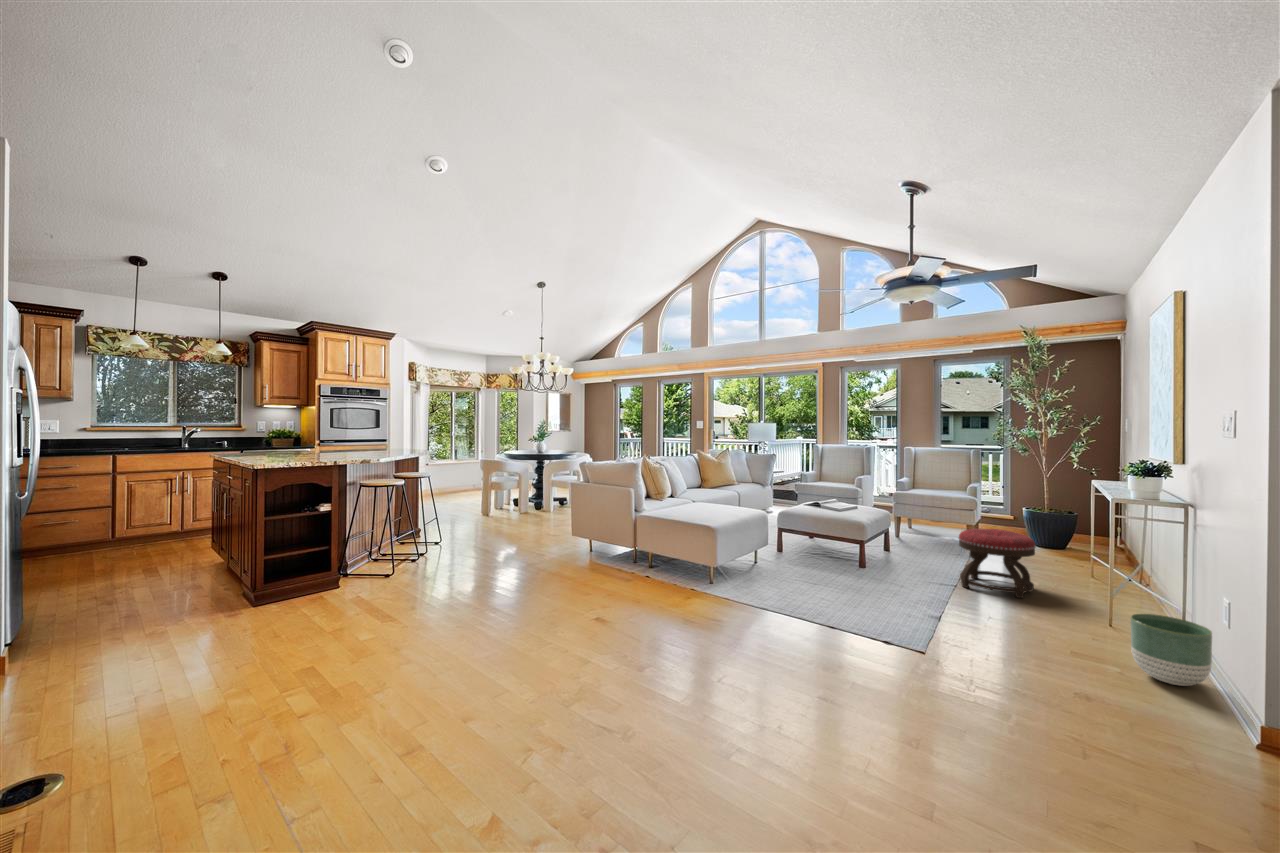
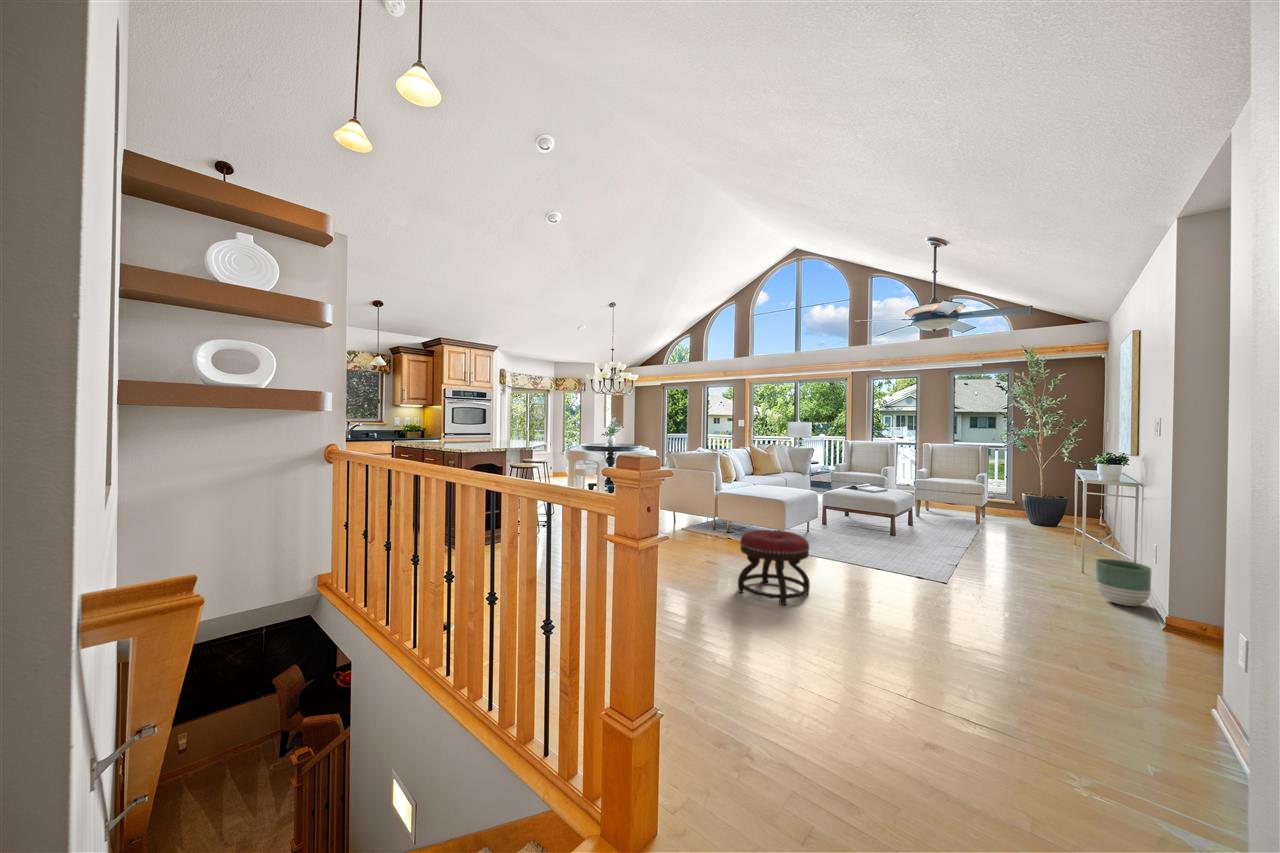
ottoman: present [959,529,1036,598] -> present [738,530,810,605]

